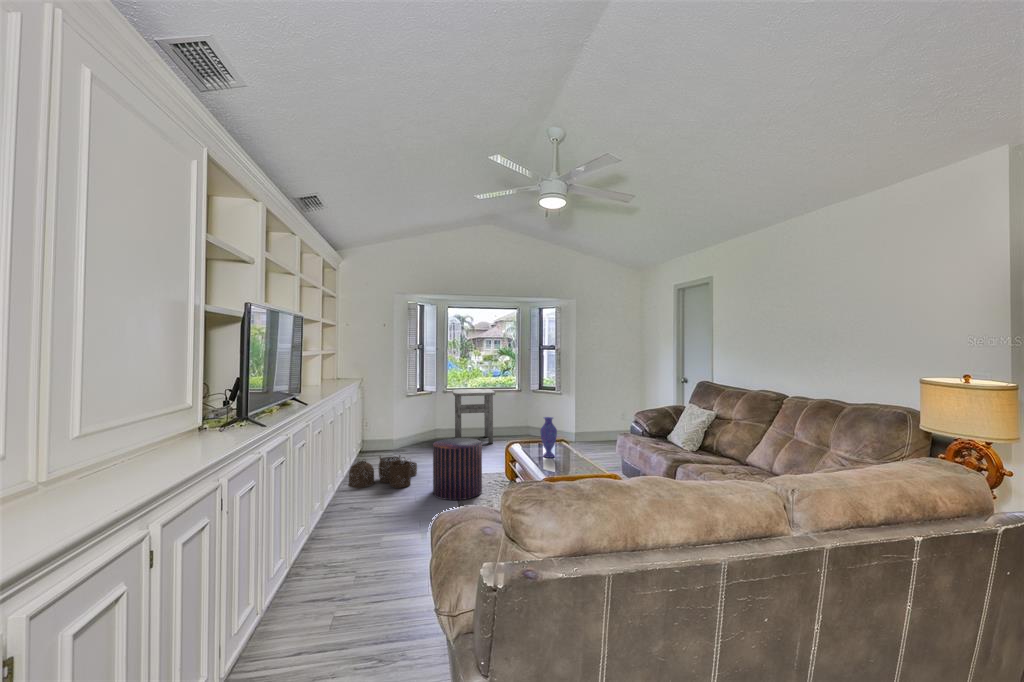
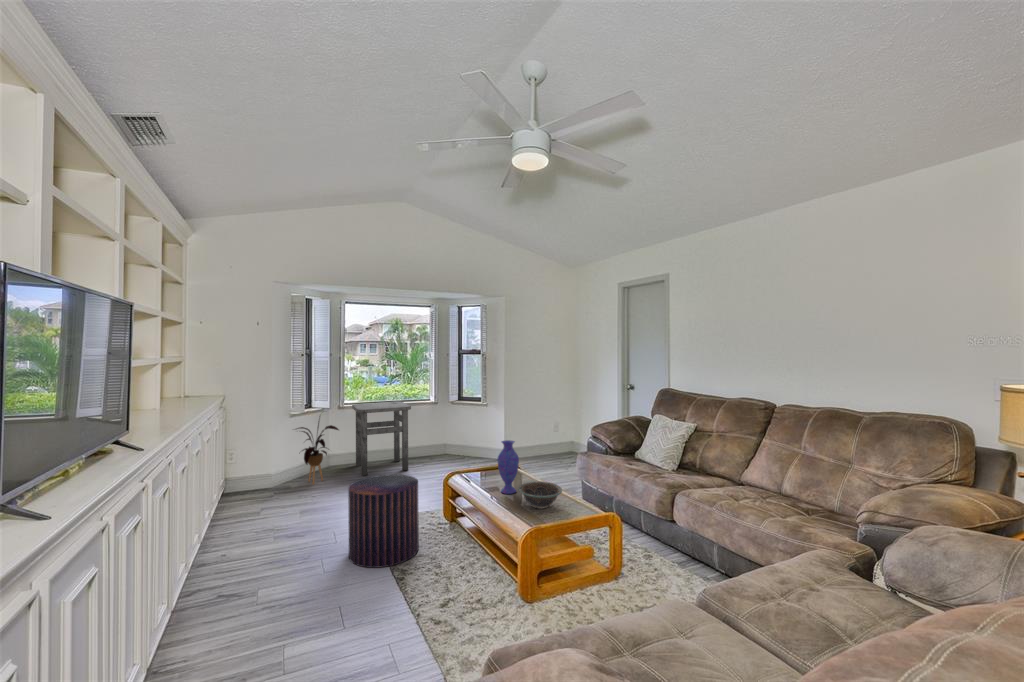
house plant: none [406,393,440,448] -> present [297,421,339,484]
decorative bowl: none [550,449,584,468] -> present [519,481,562,509]
woven basket: present [348,456,417,488] -> none [210,505,317,564]

